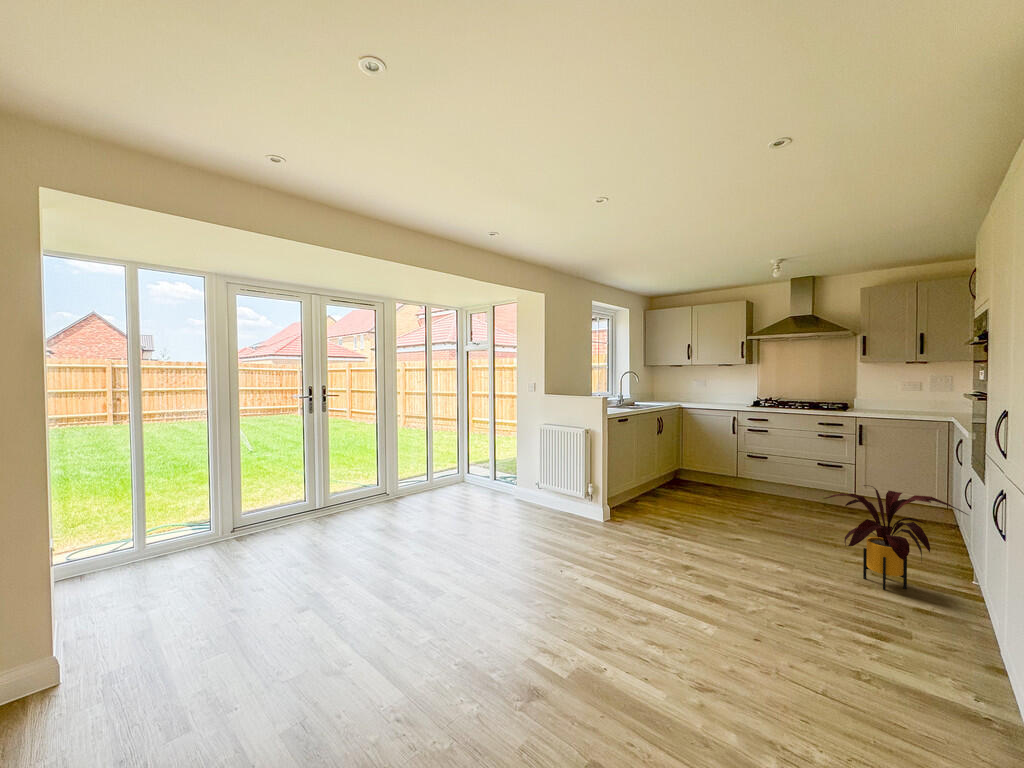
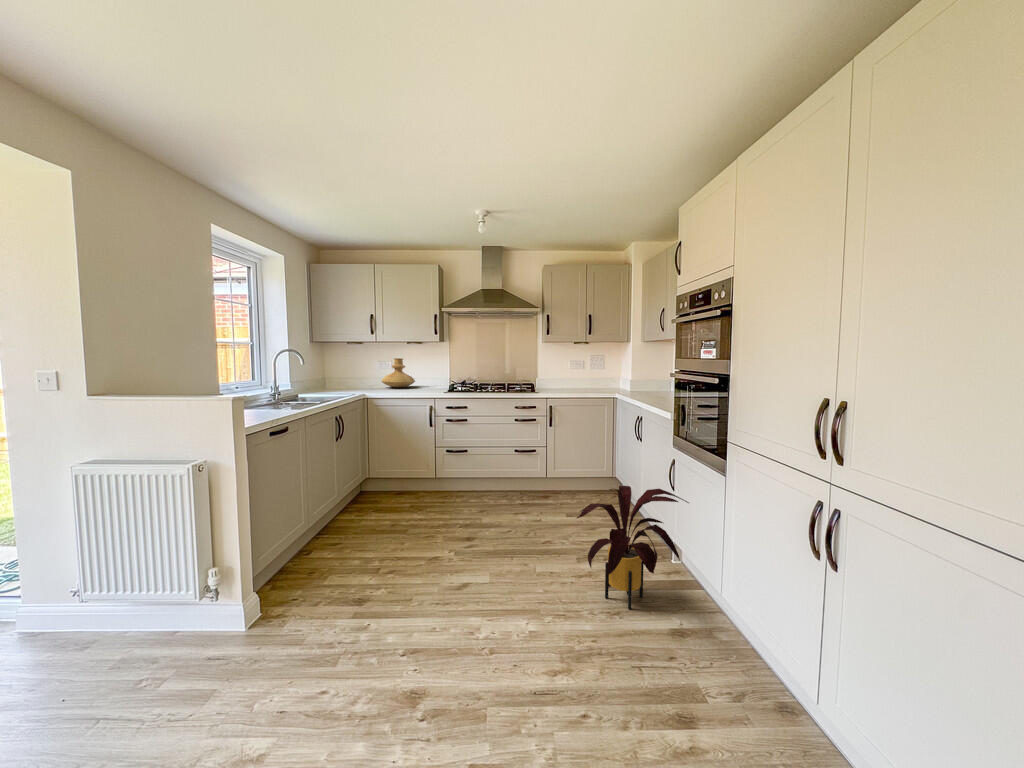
vase: none [695,377,725,401] -> present [381,358,415,388]

